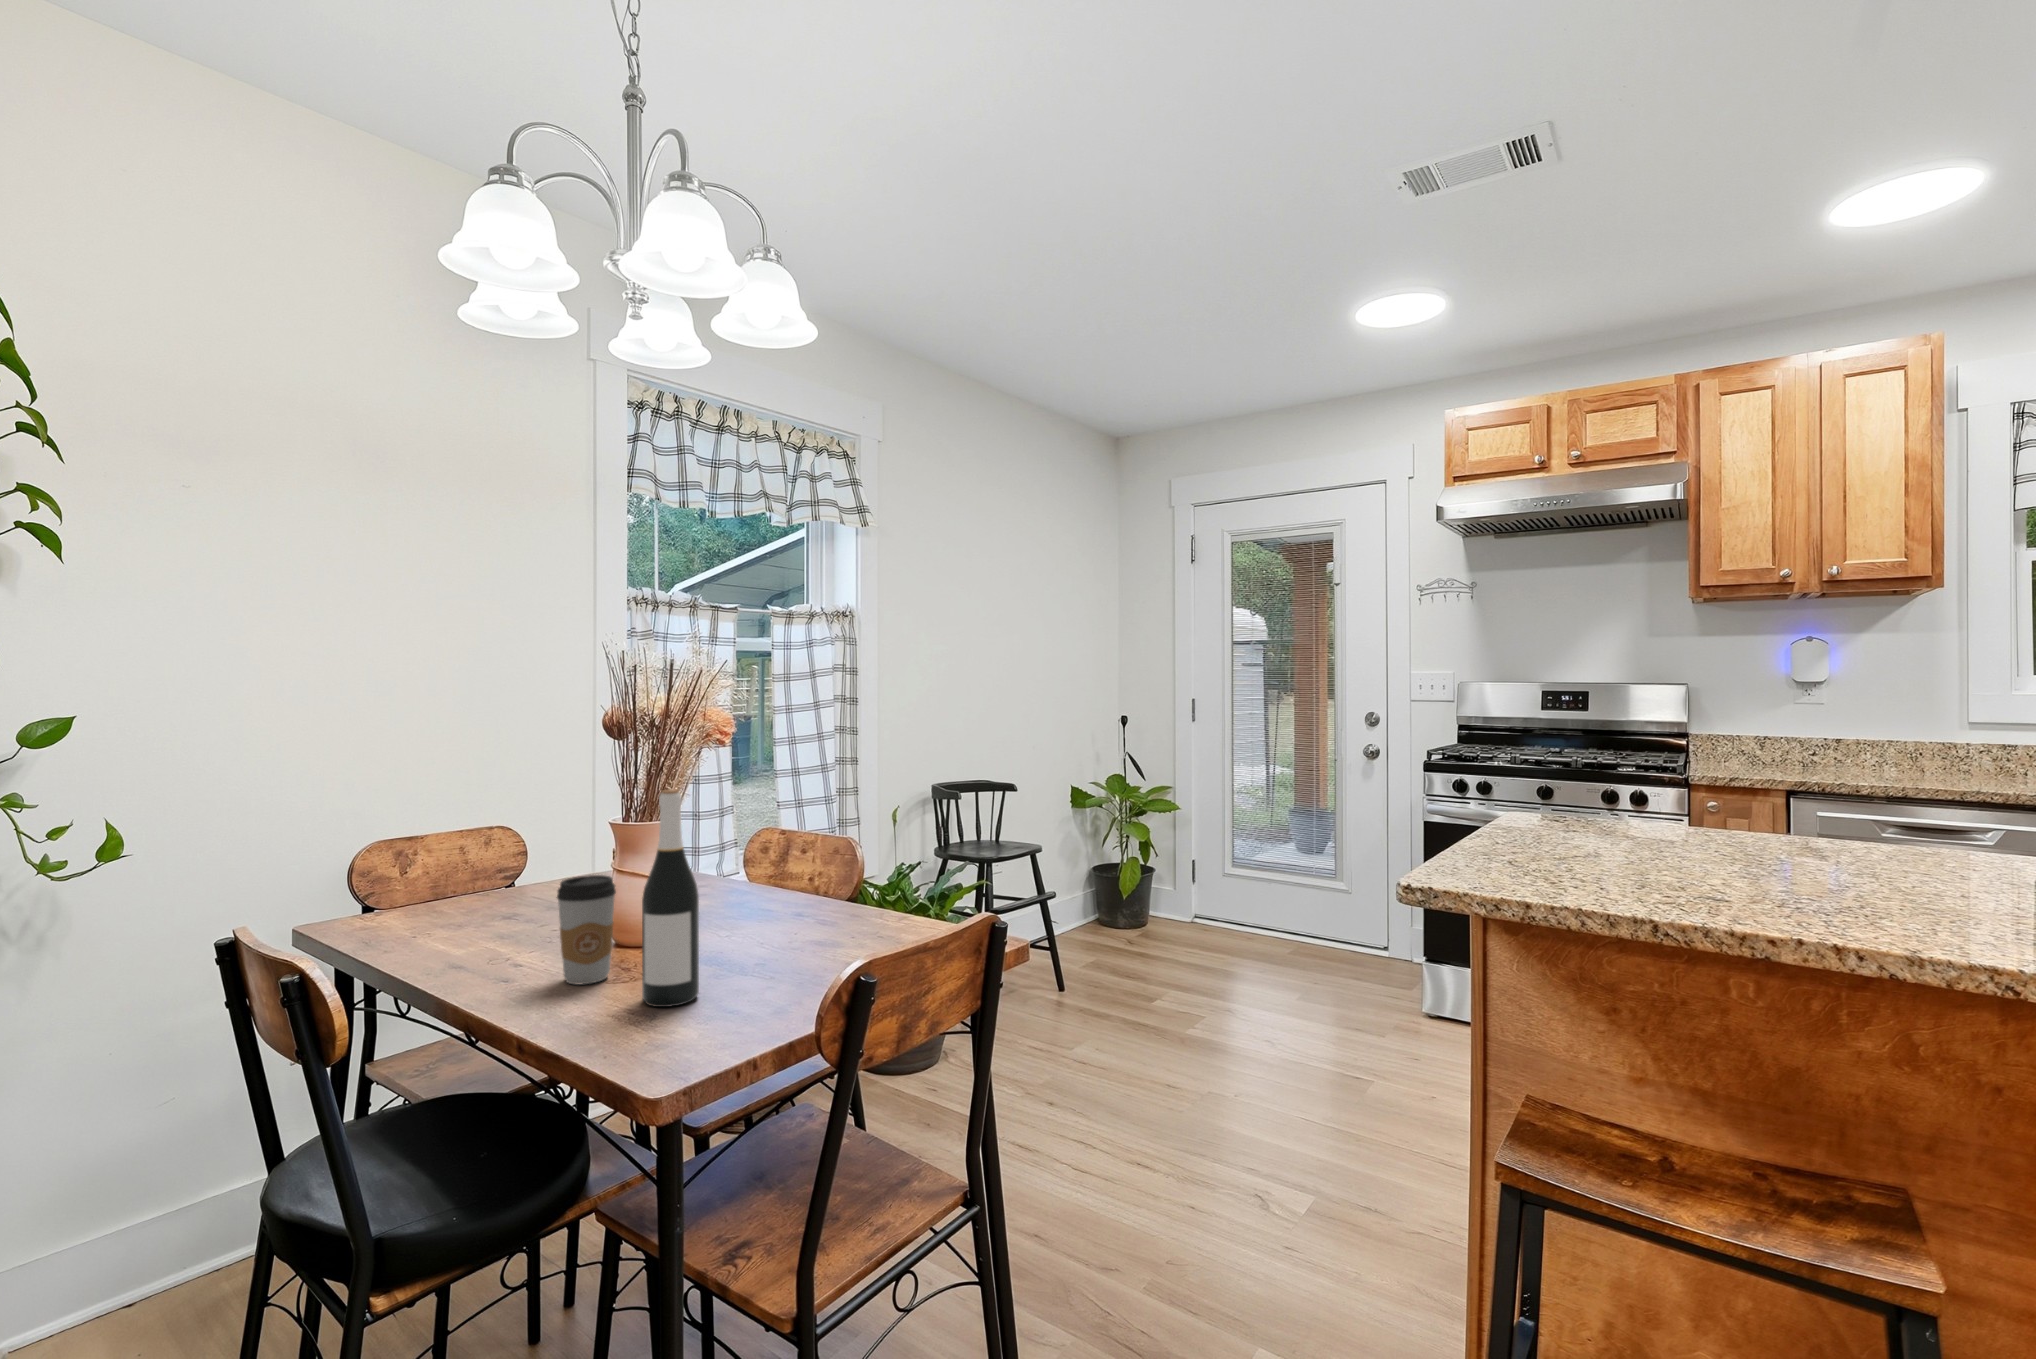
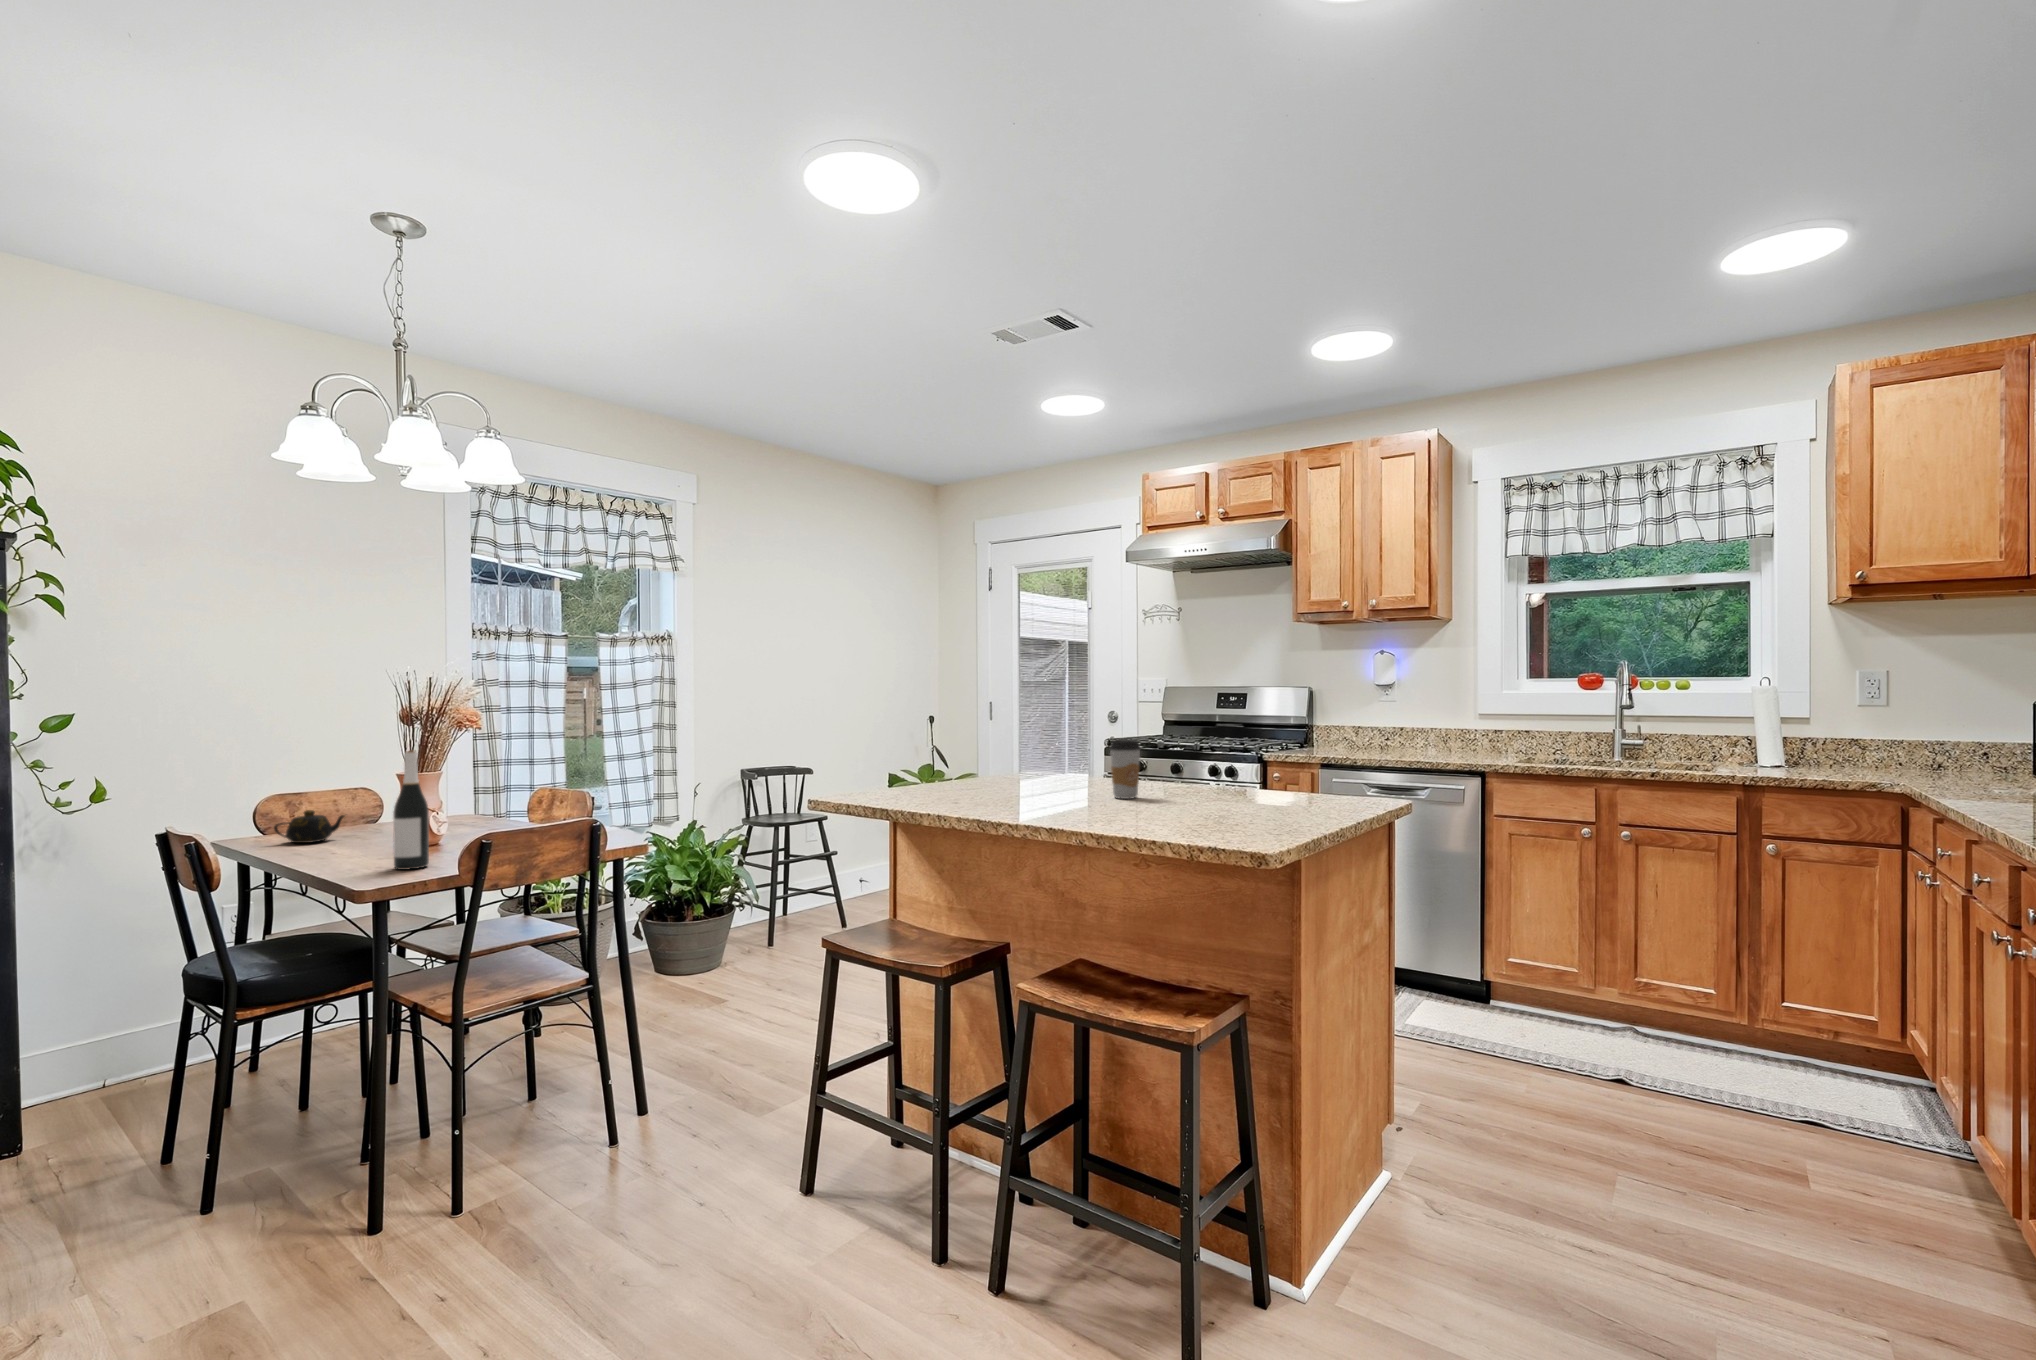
teapot: none [400,874,510,931] -> present [274,810,345,843]
coffee cup: present [557,875,616,985] -> present [1110,740,1140,799]

